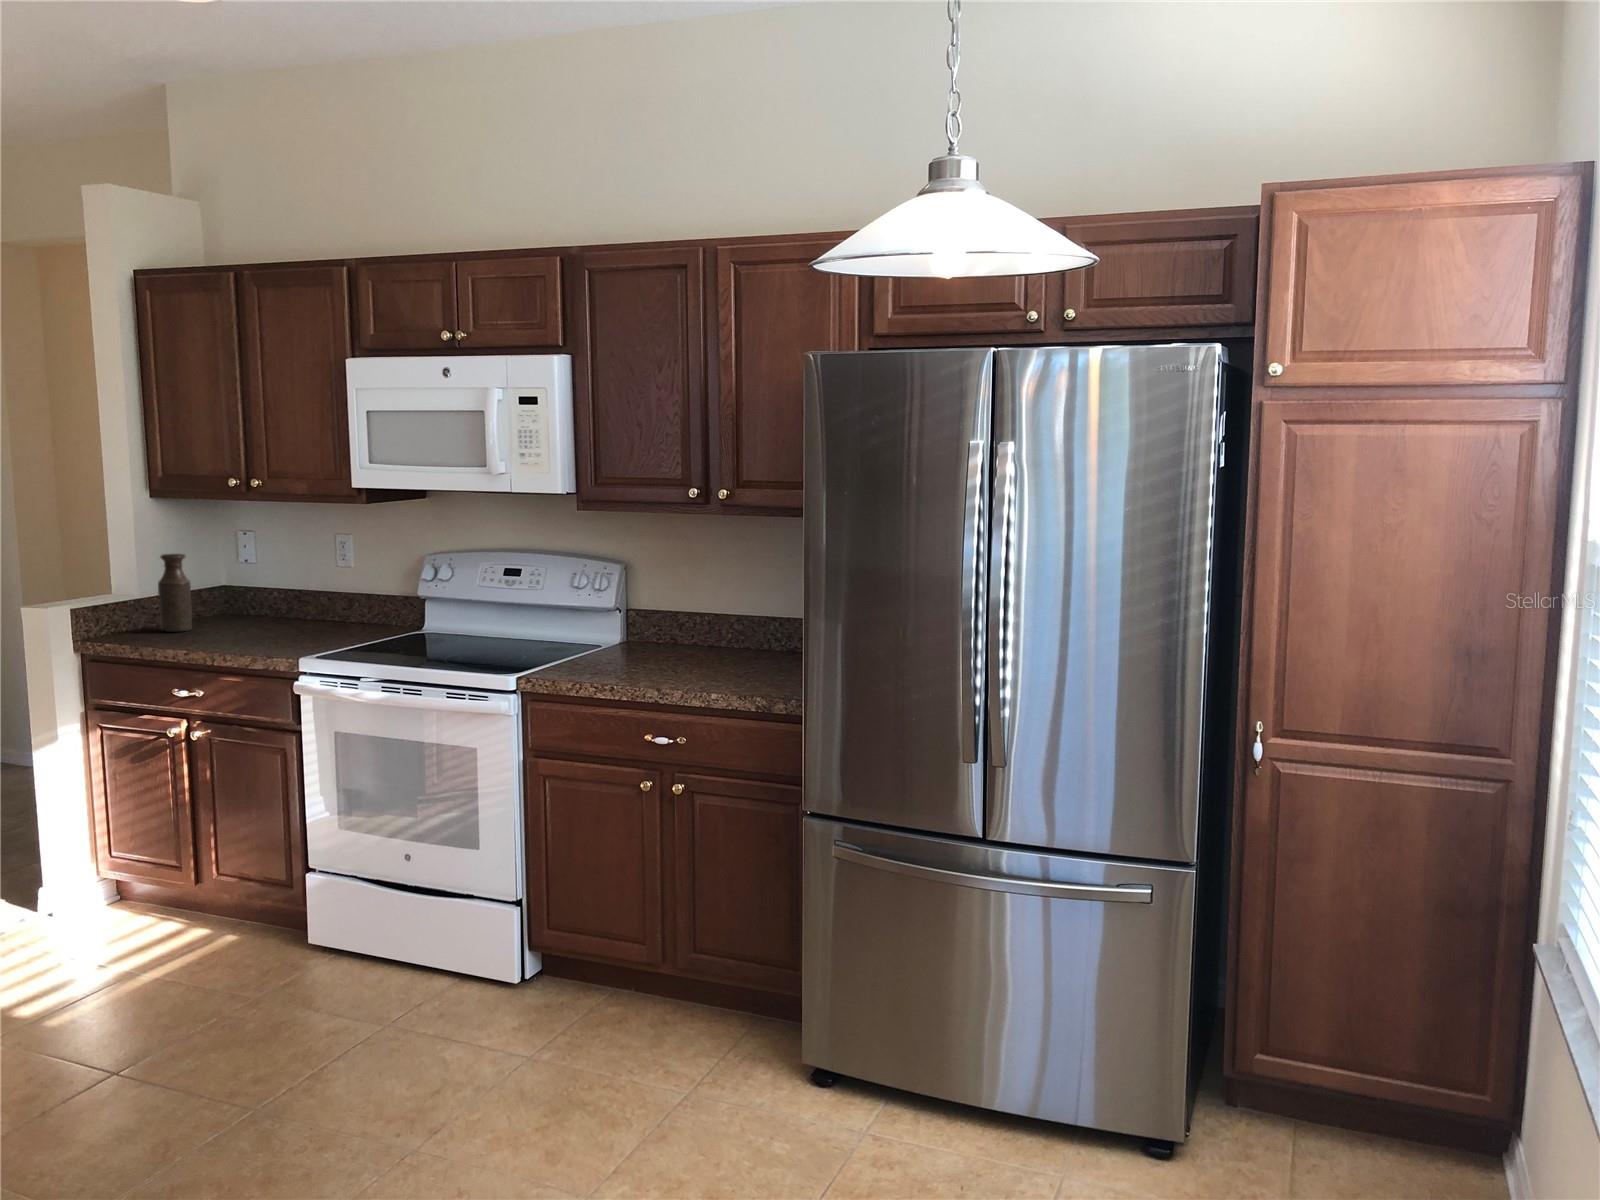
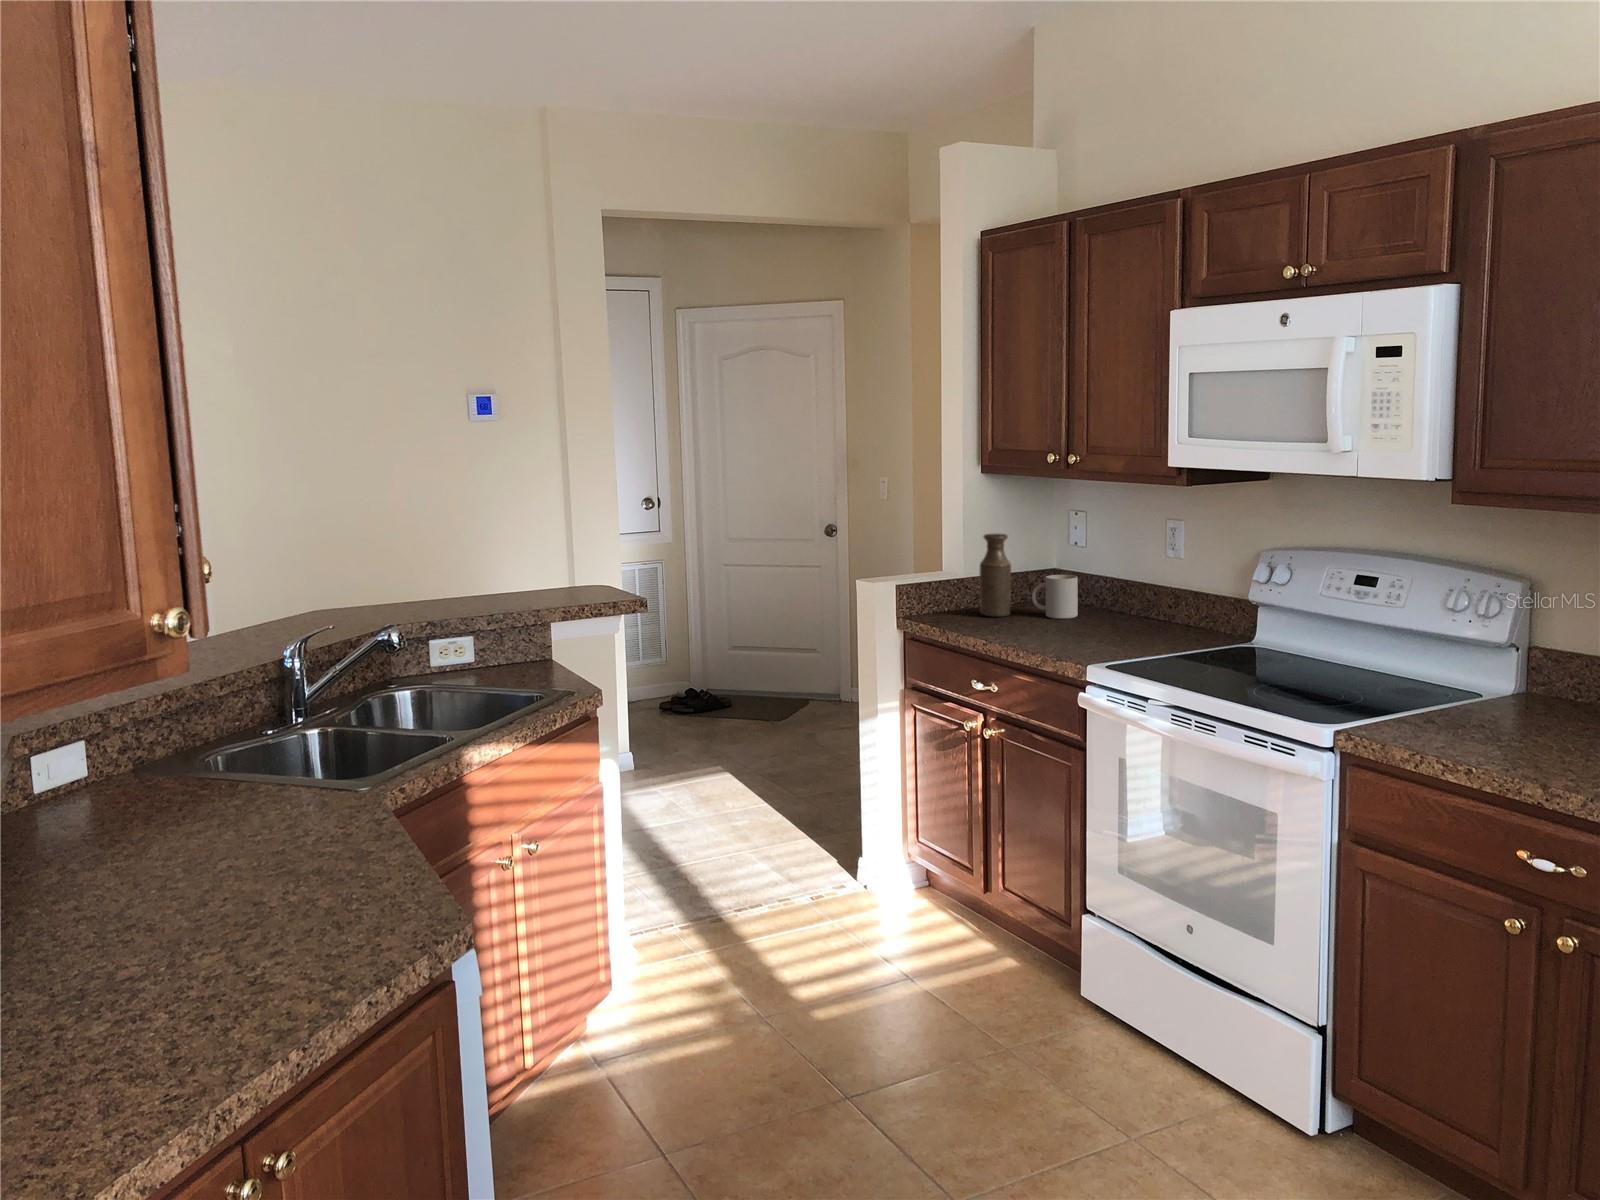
mug: none [213,589,259,629] -> present [1032,575,1078,619]

